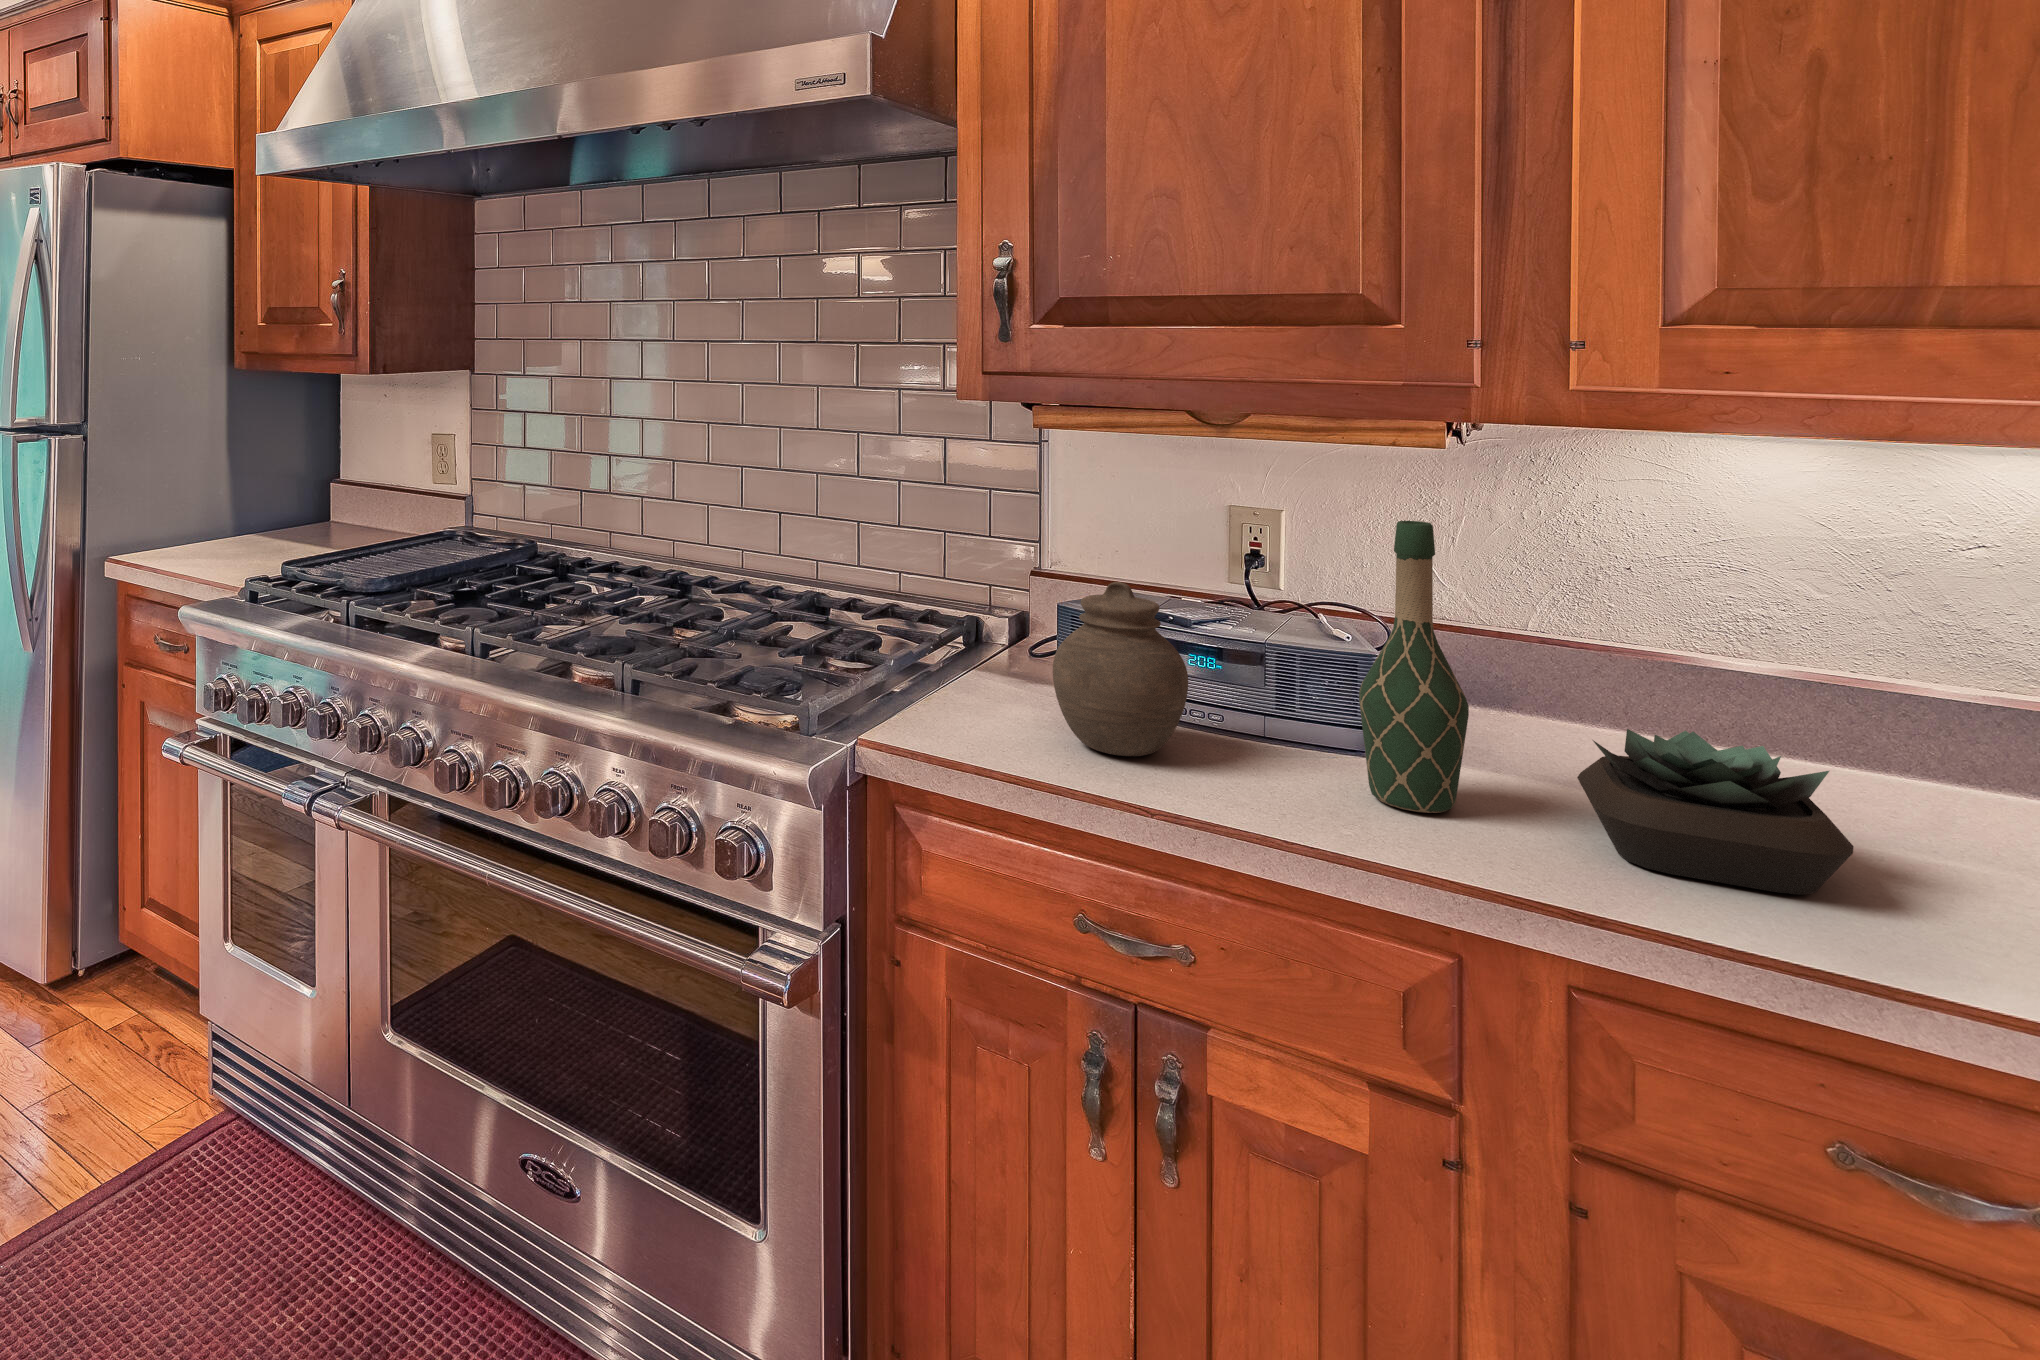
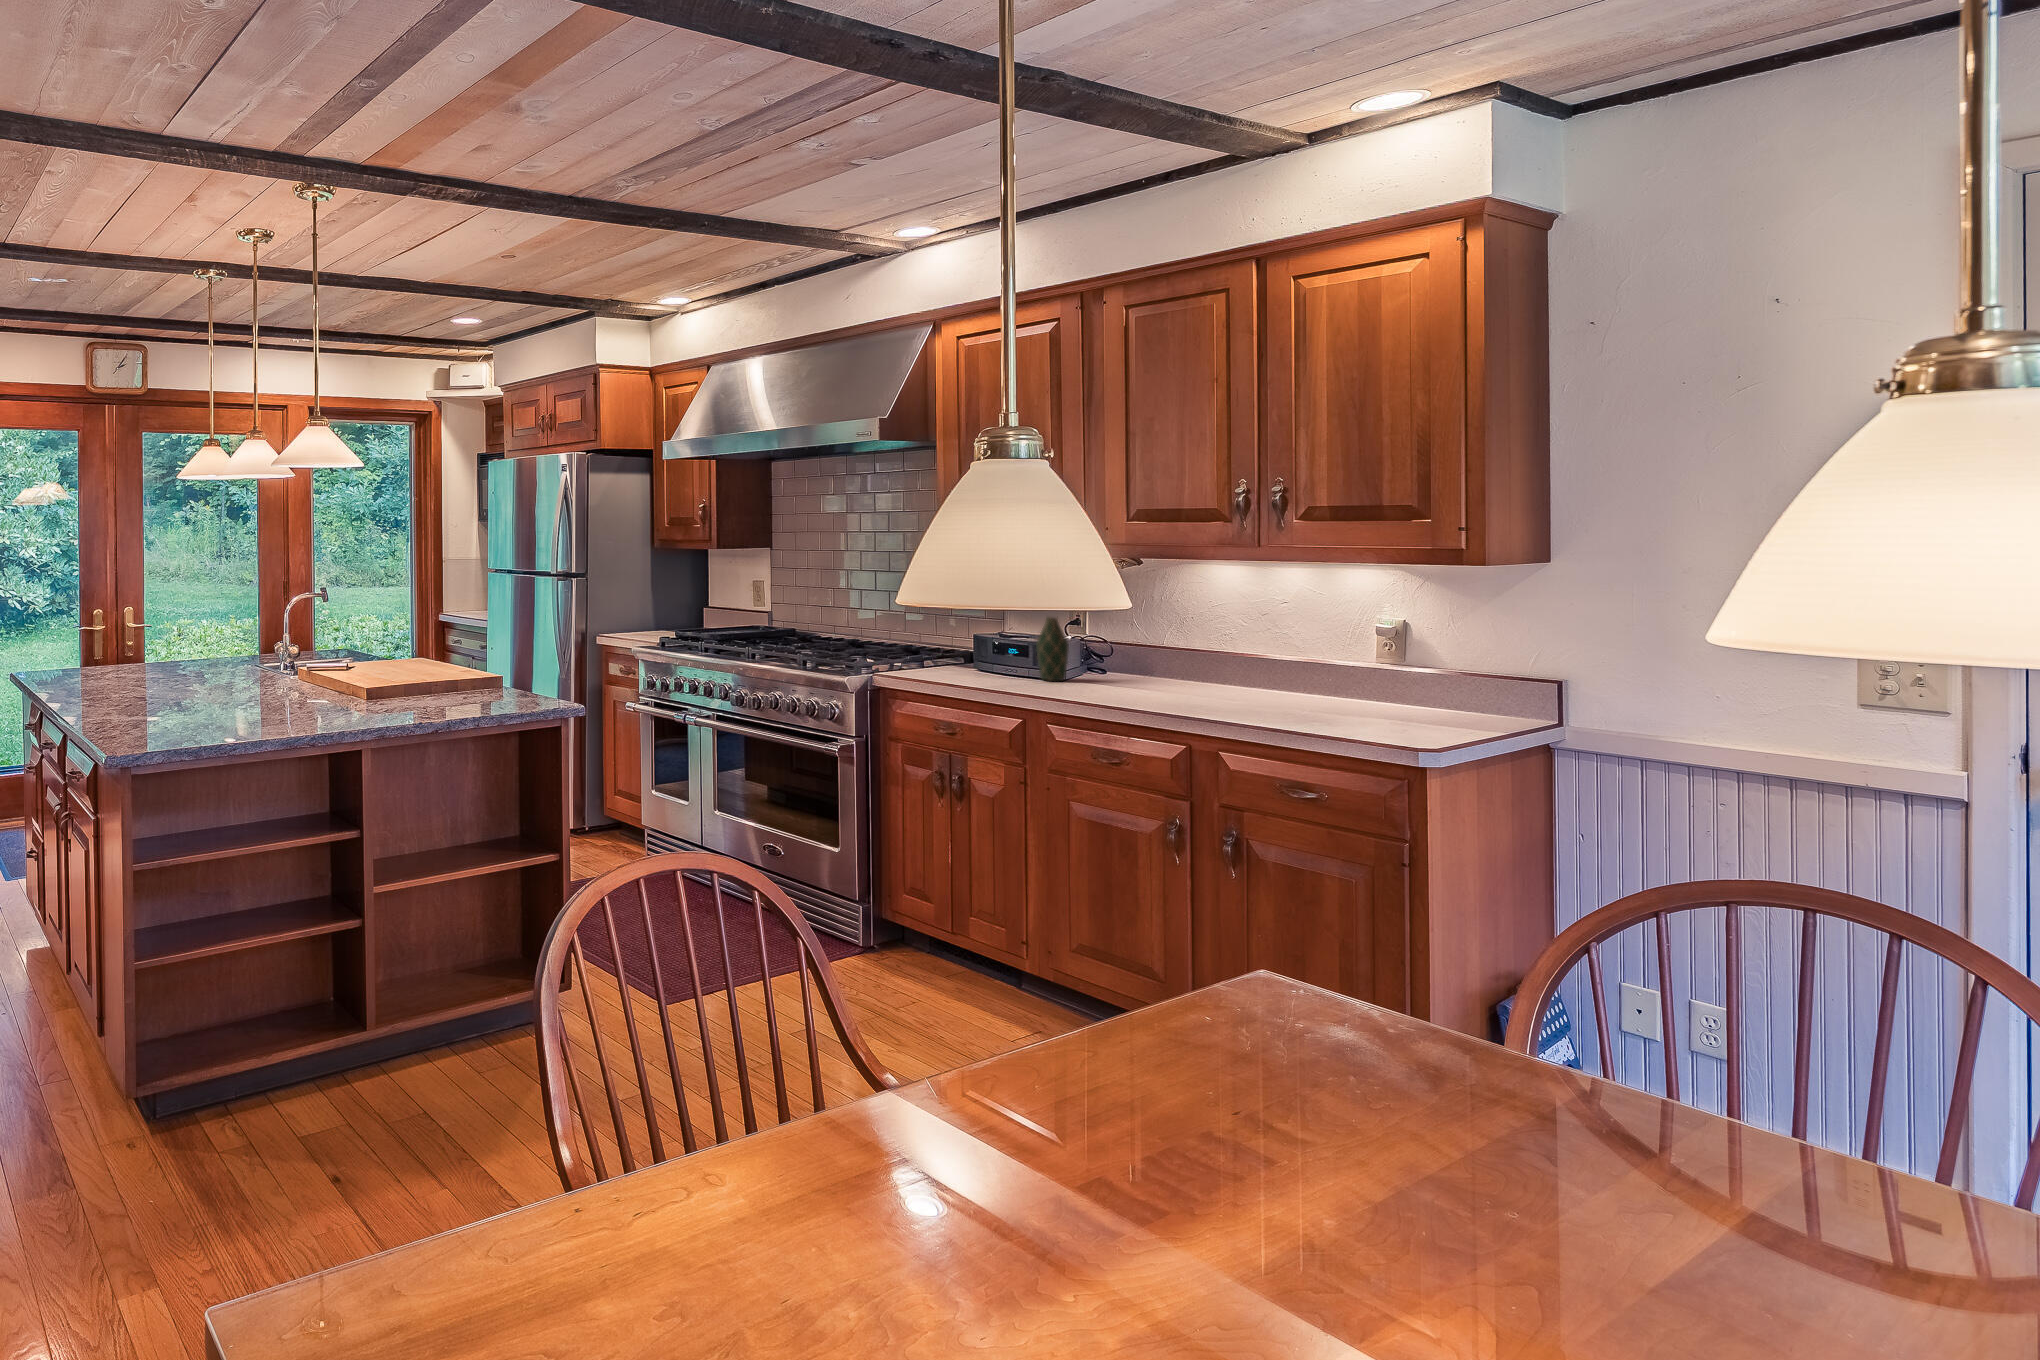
jar: present [1053,582,1188,756] -> none [949,612,997,673]
succulent plant: present [1577,729,1854,895] -> none [1085,650,1163,690]

